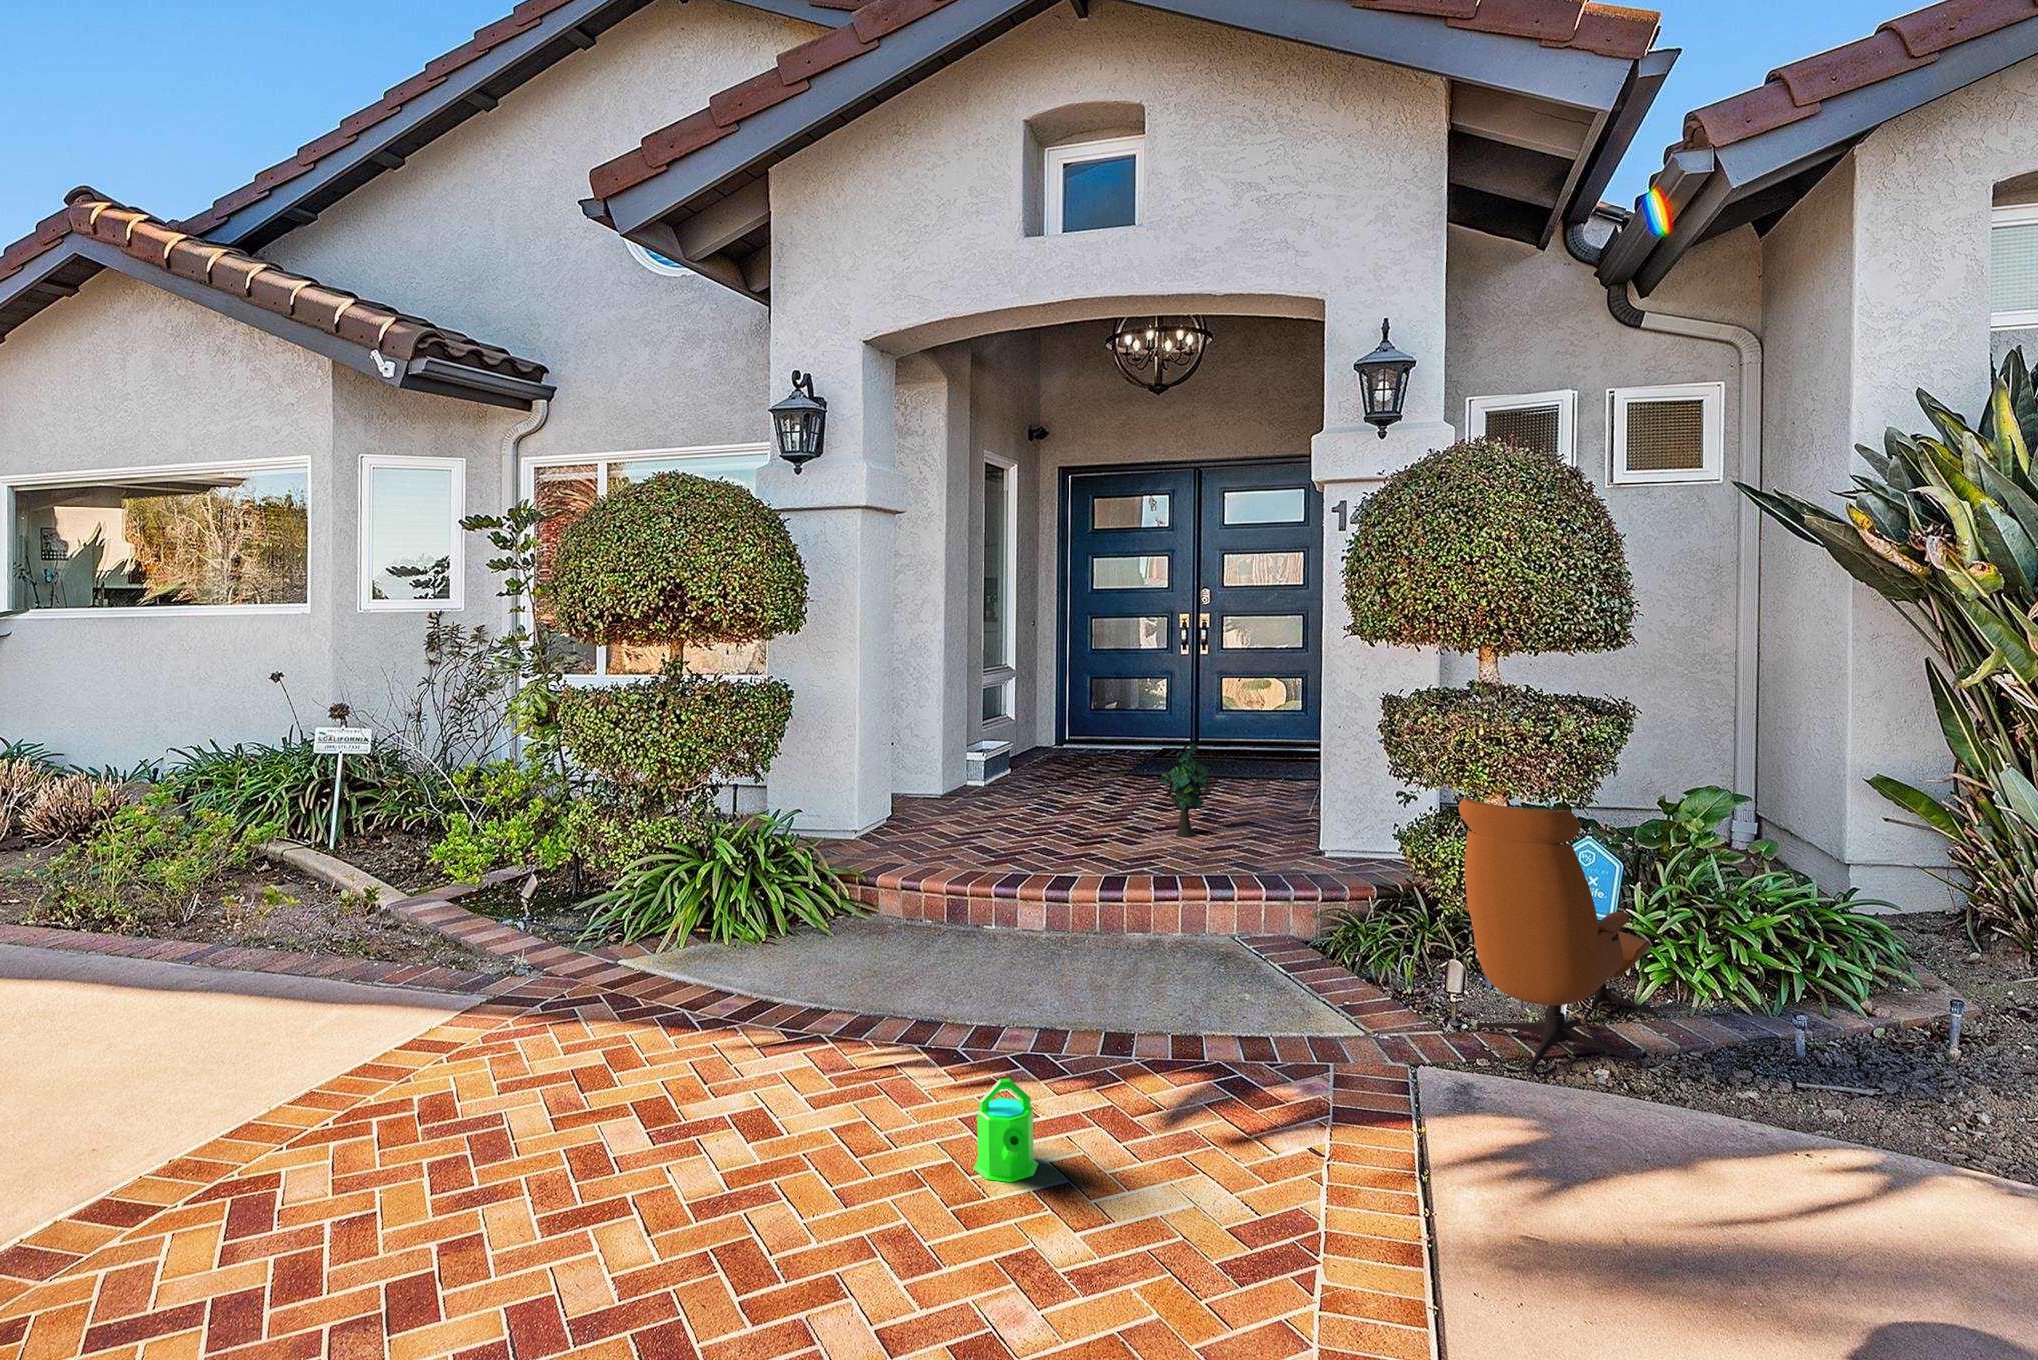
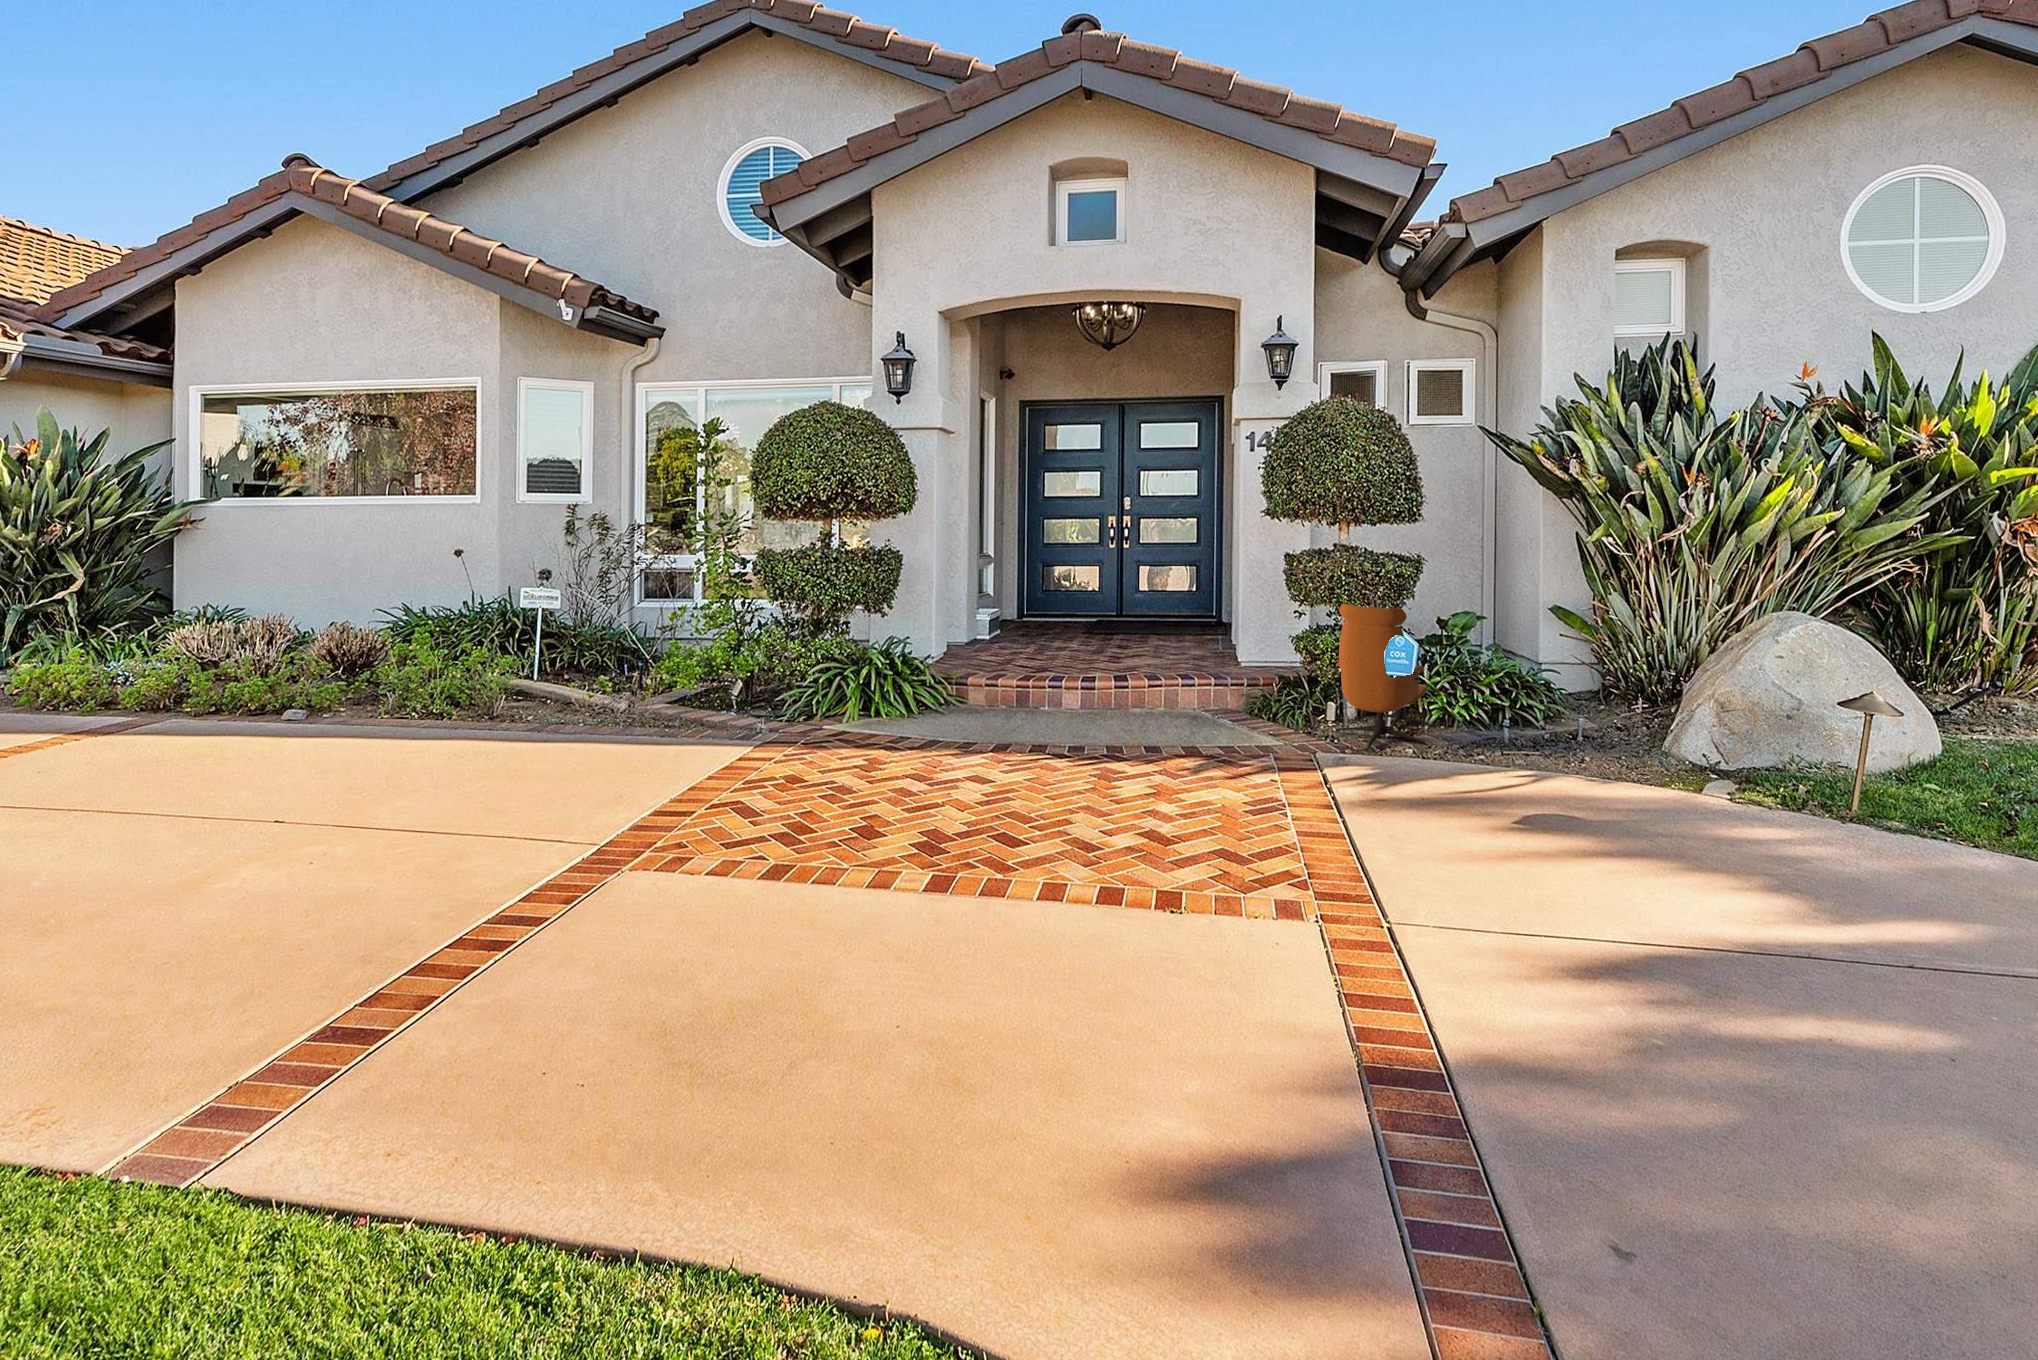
decorative plant: present [1158,744,1211,837] -> none [1120,587,1154,646]
watering can: present [973,1079,1038,1182] -> none [1098,740,1134,789]

